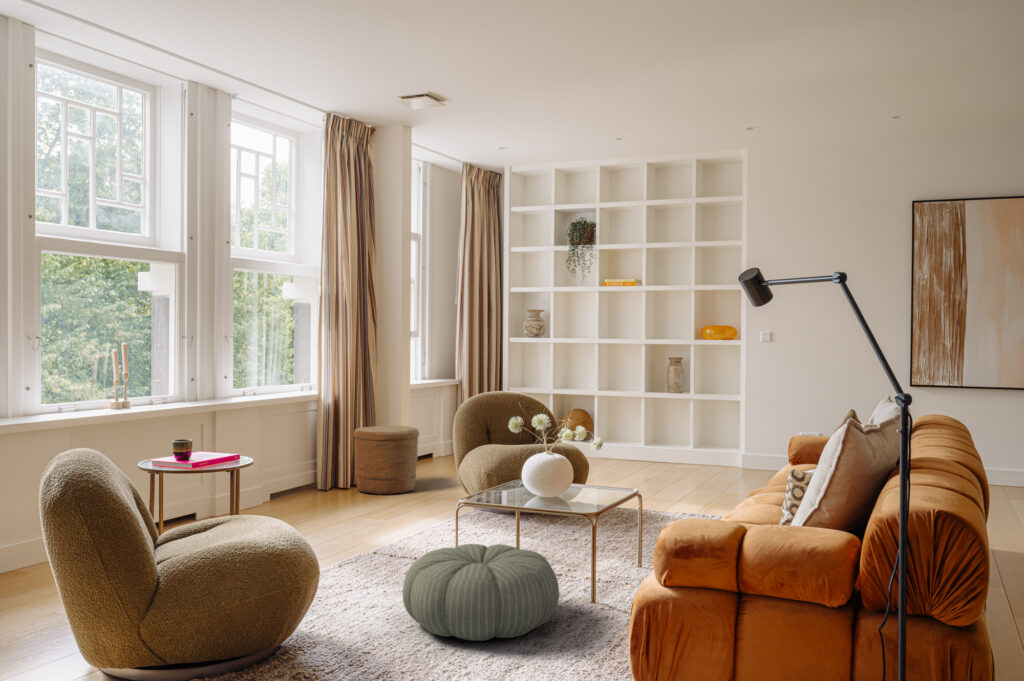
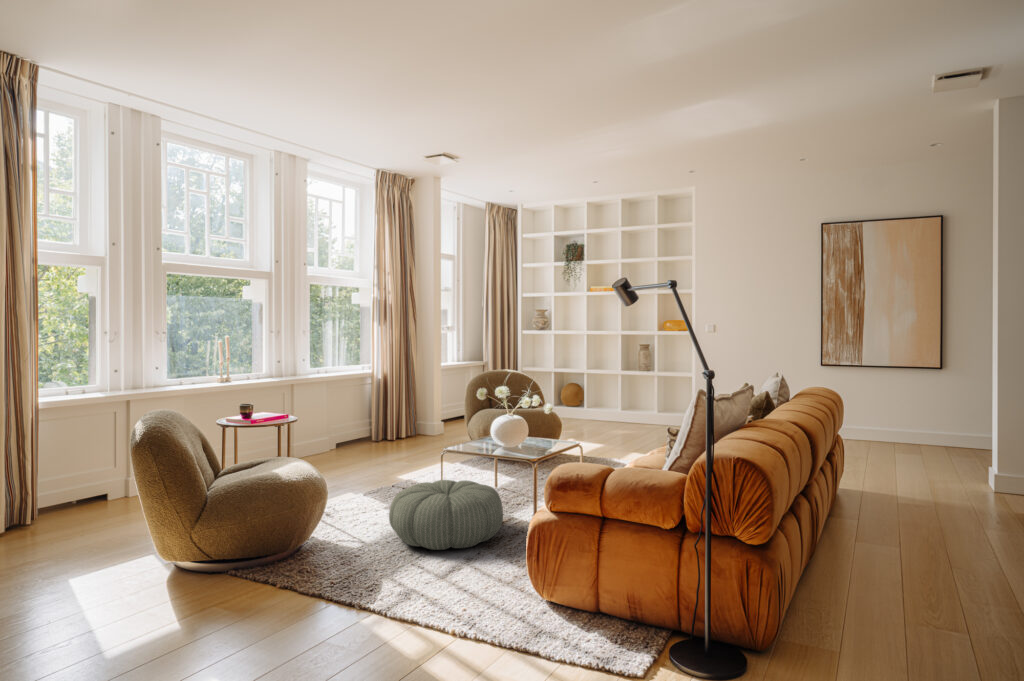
woven basket: present [353,426,419,494] -> none [397,395,445,445]

